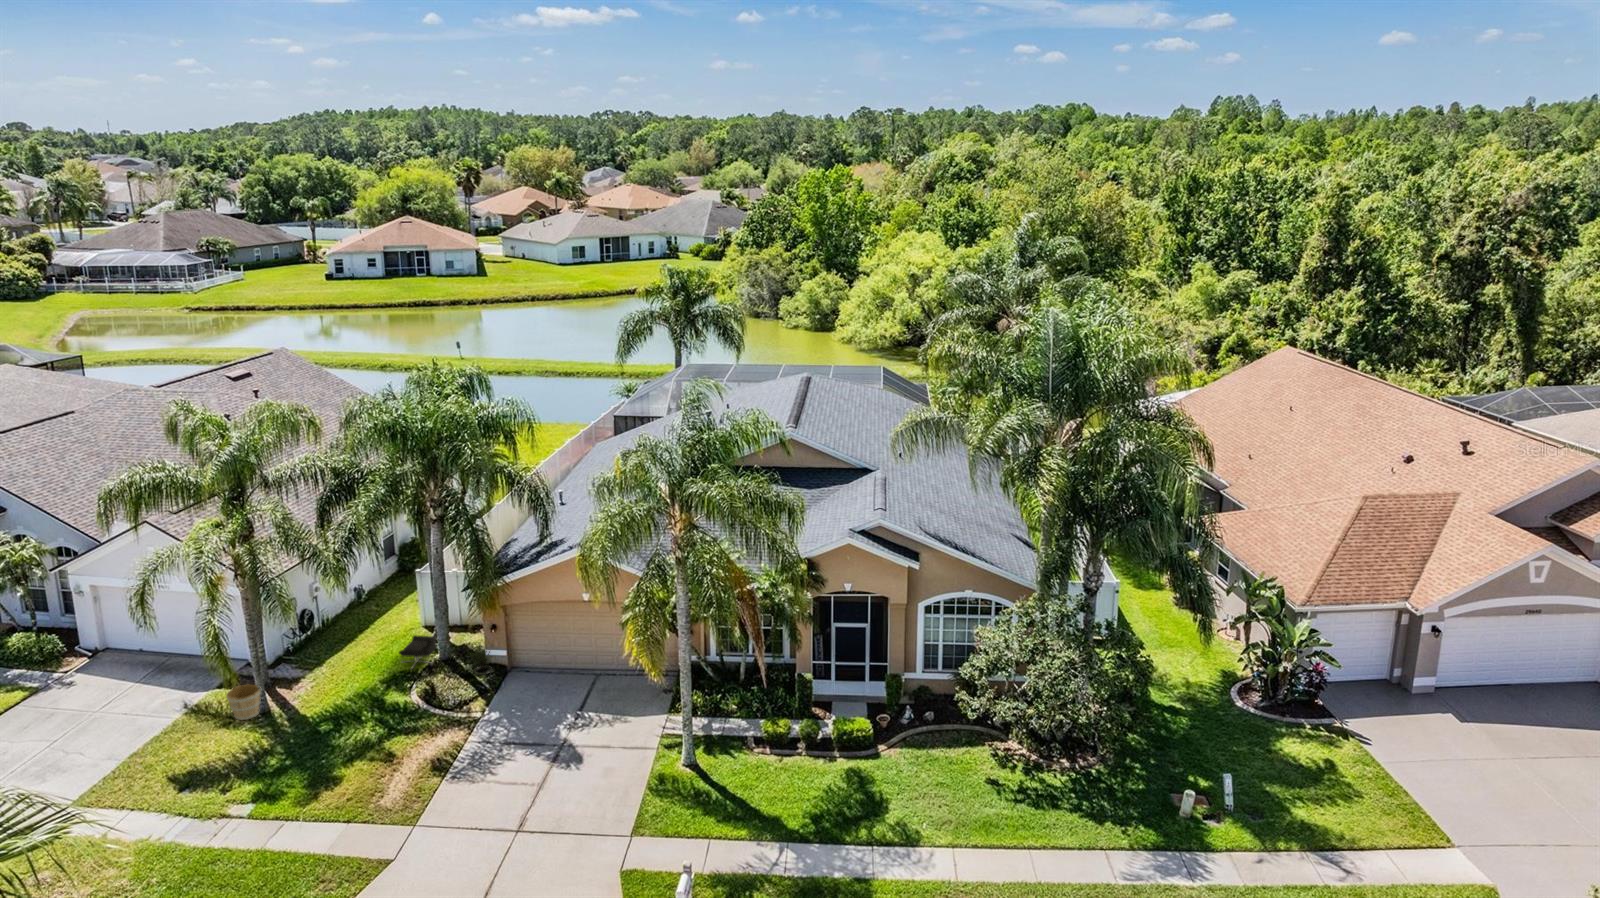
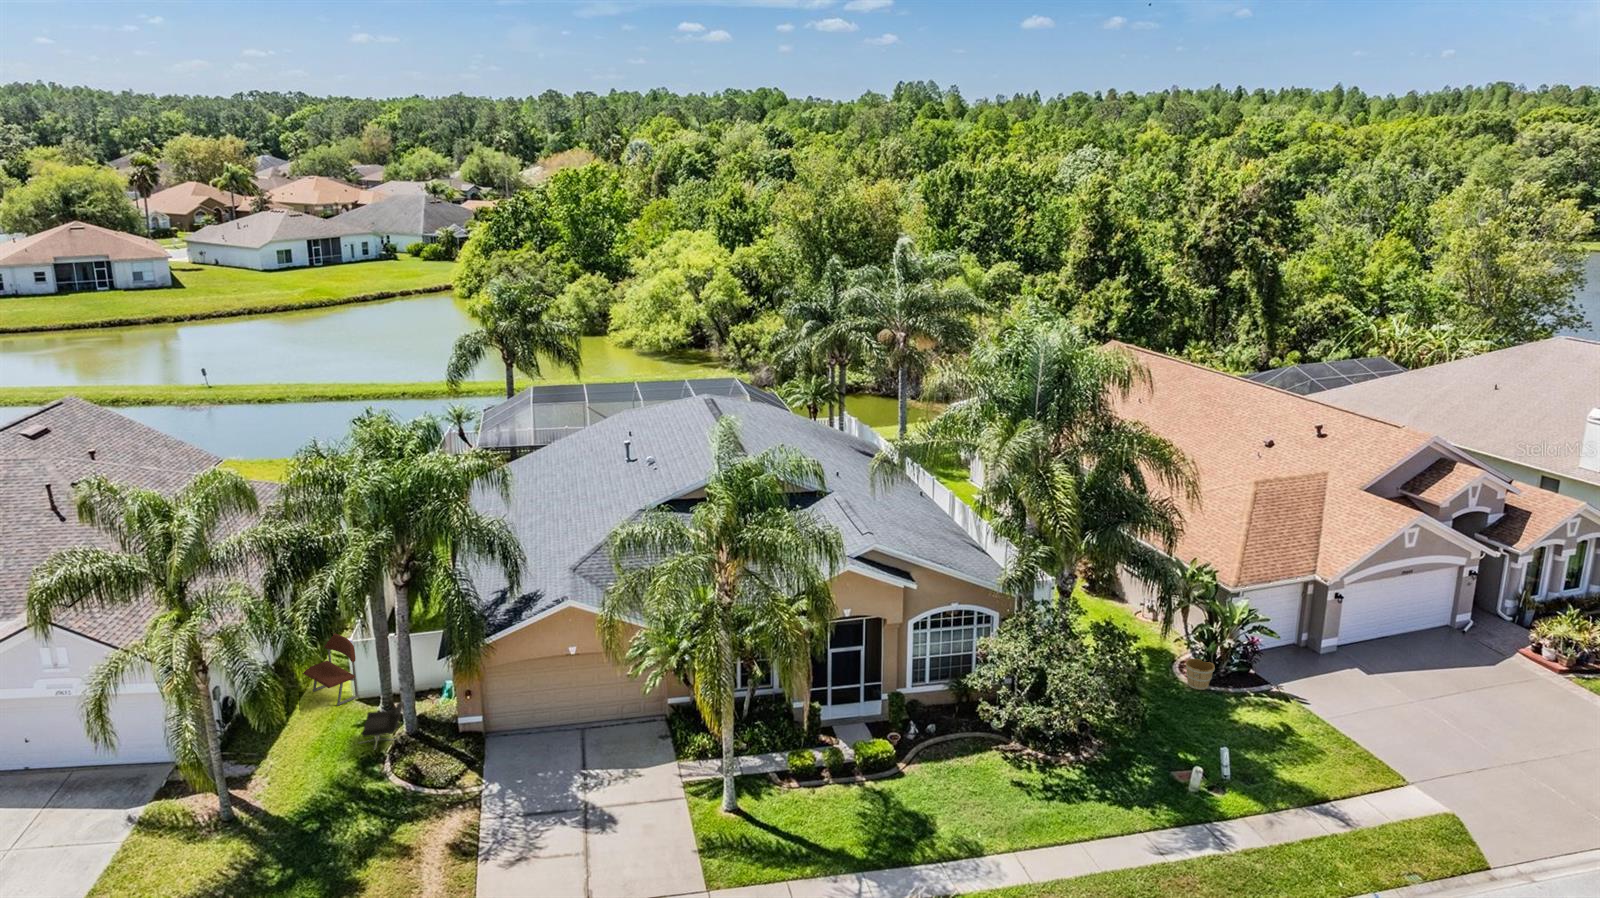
bench: none [378,562,423,629] -> present [303,633,359,705]
potted tree: present [470,643,492,675] -> none [443,710,469,746]
wooden bucket: present [226,685,261,720] -> present [1186,658,1215,690]

